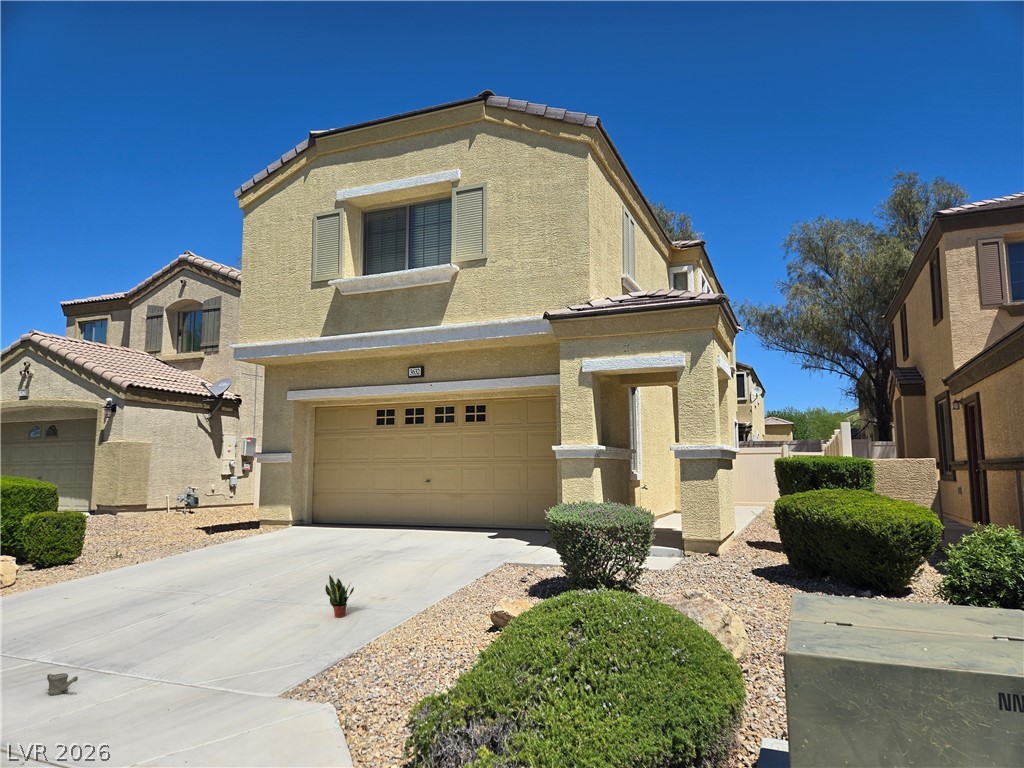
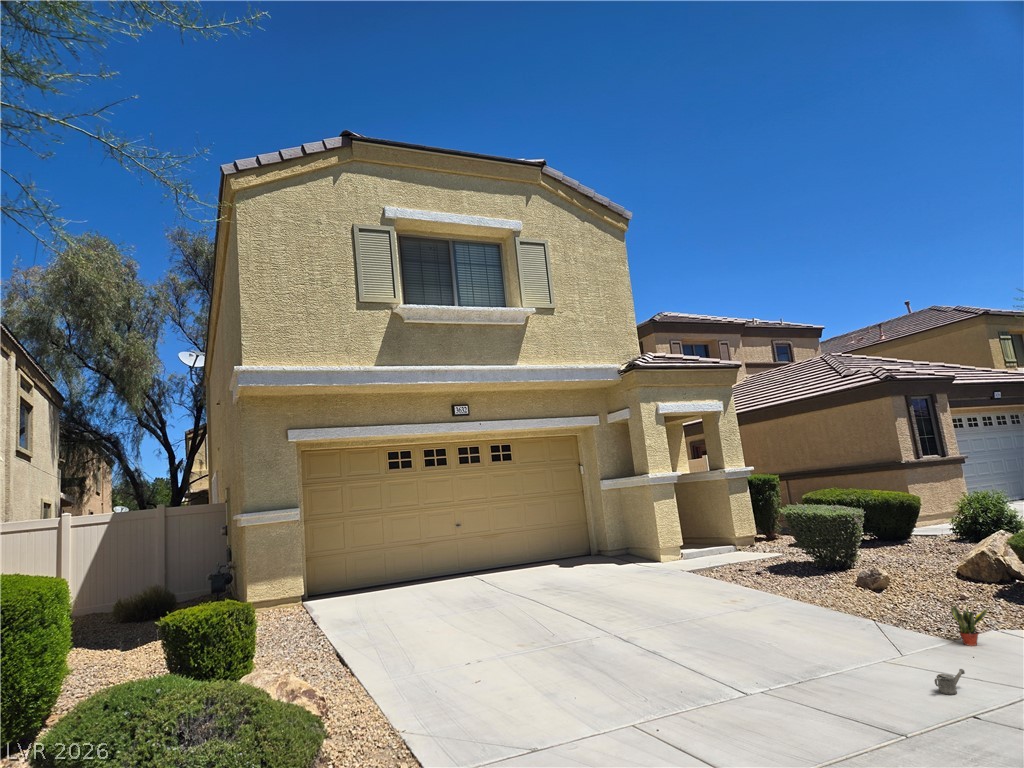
potted plant: present [325,575,354,618] -> present [951,602,988,646]

